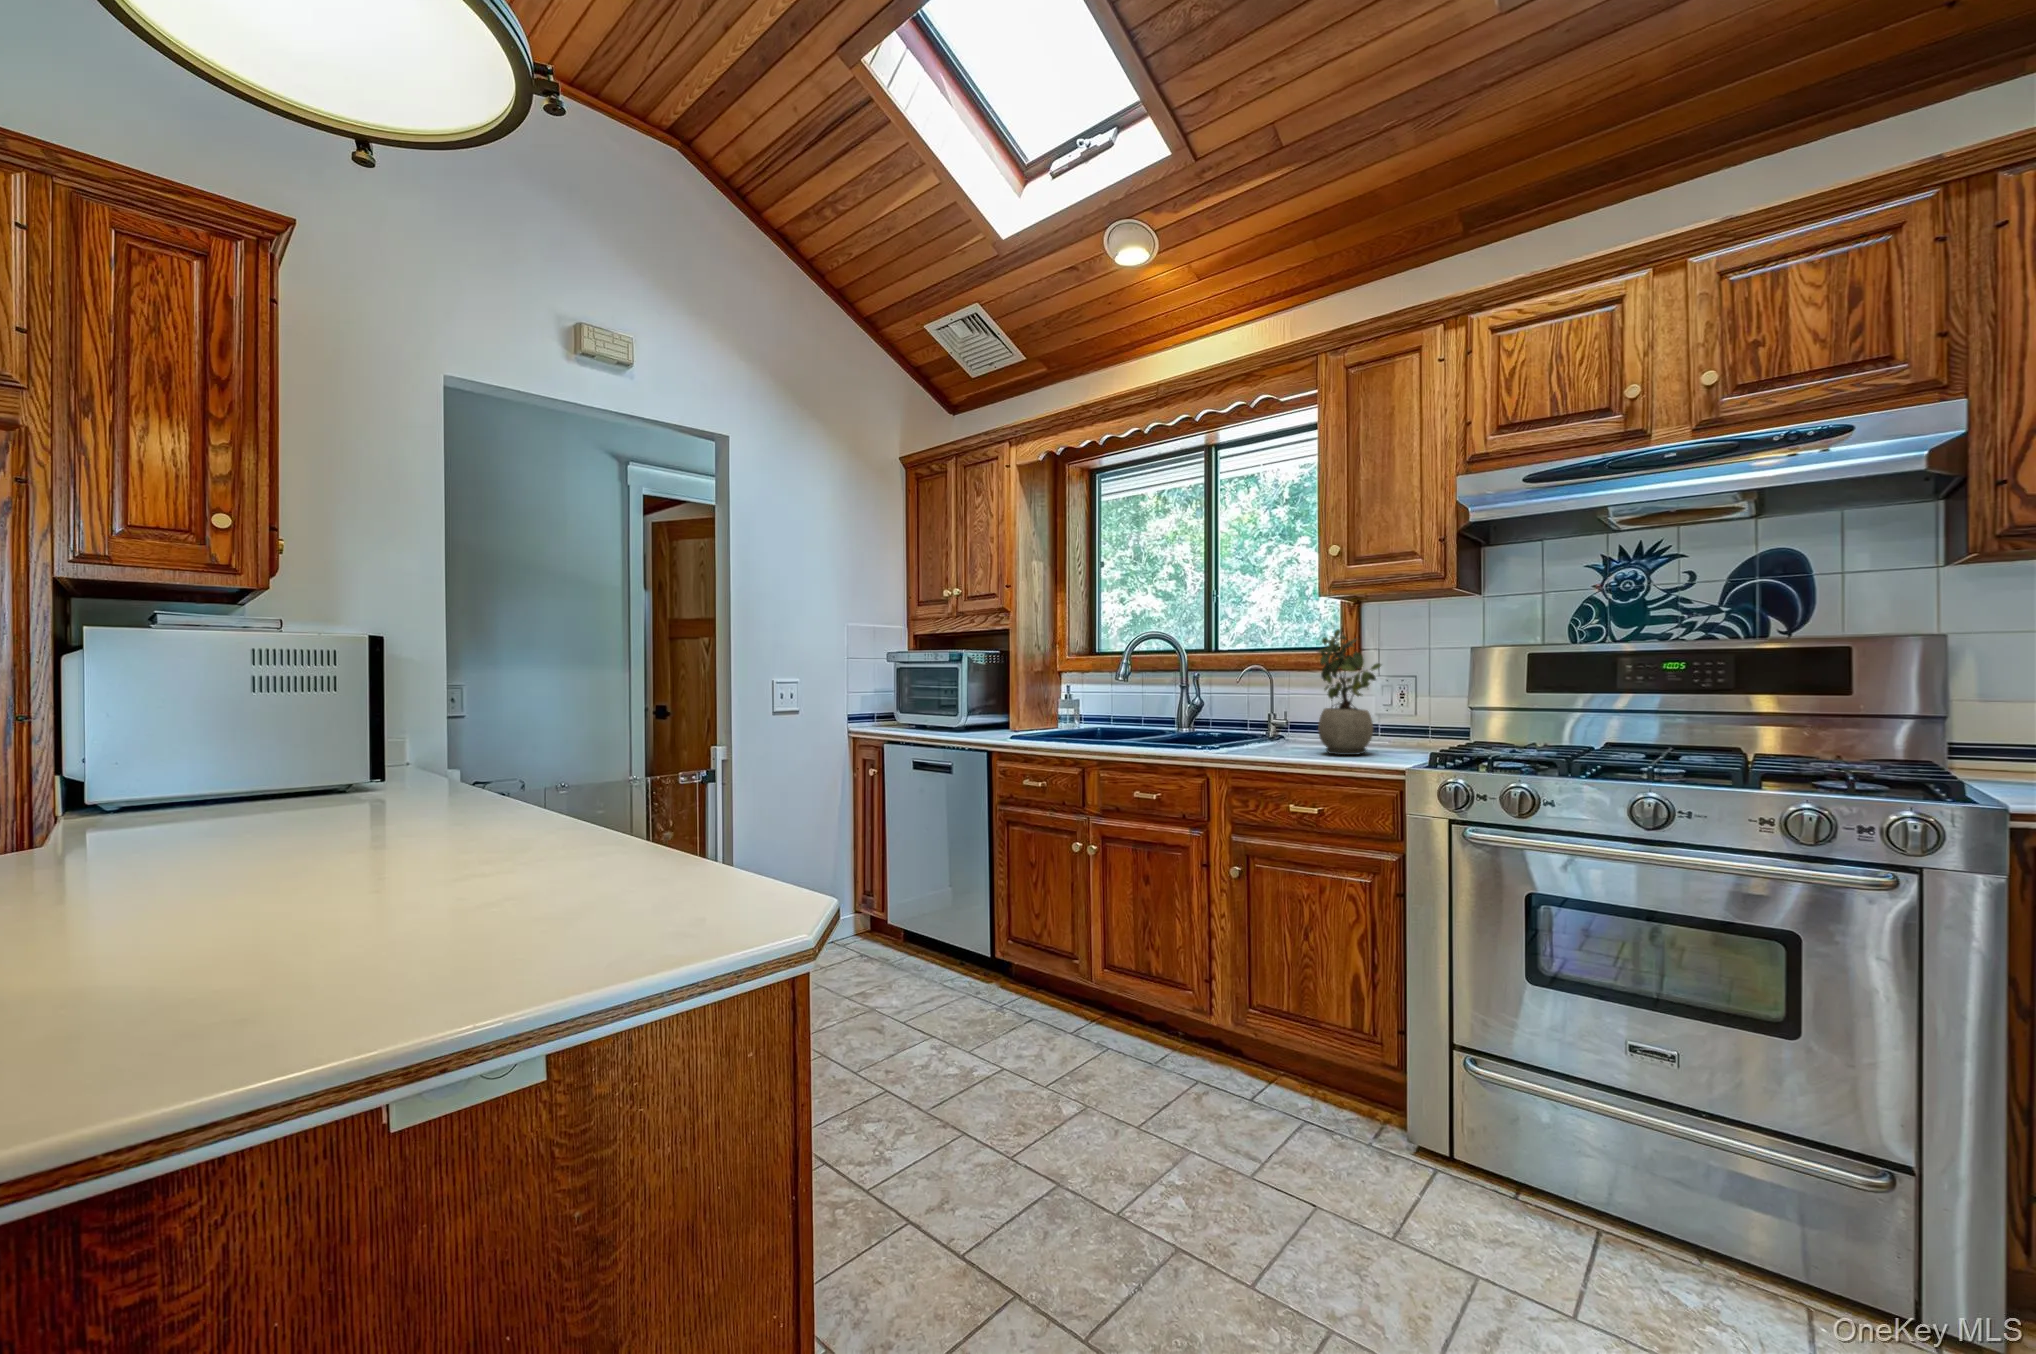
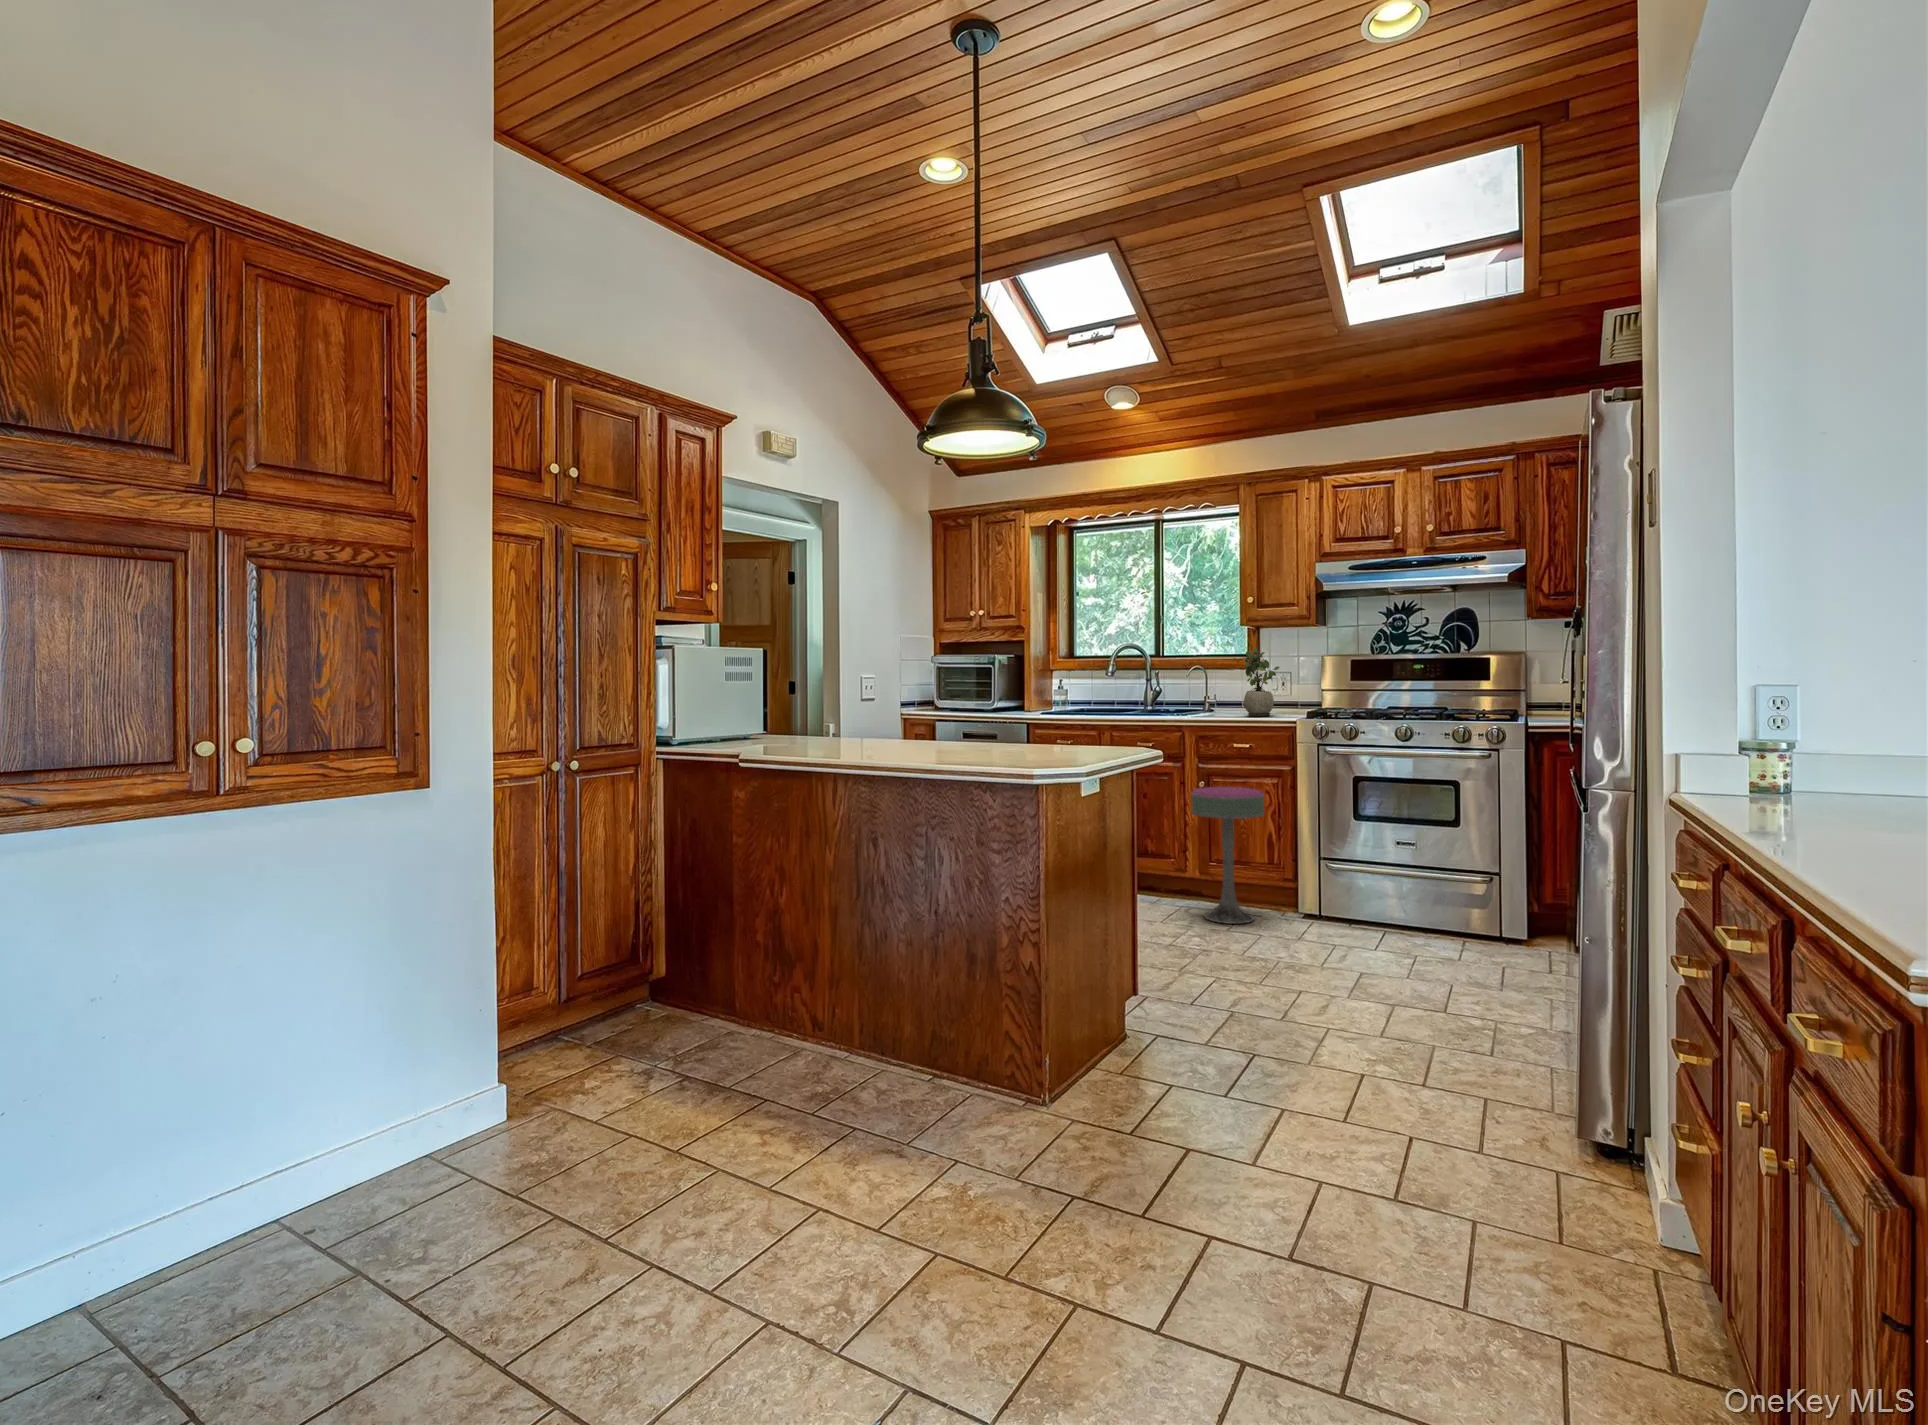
bar stool: none [1181,896,1332,1206] -> present [1191,787,1264,924]

